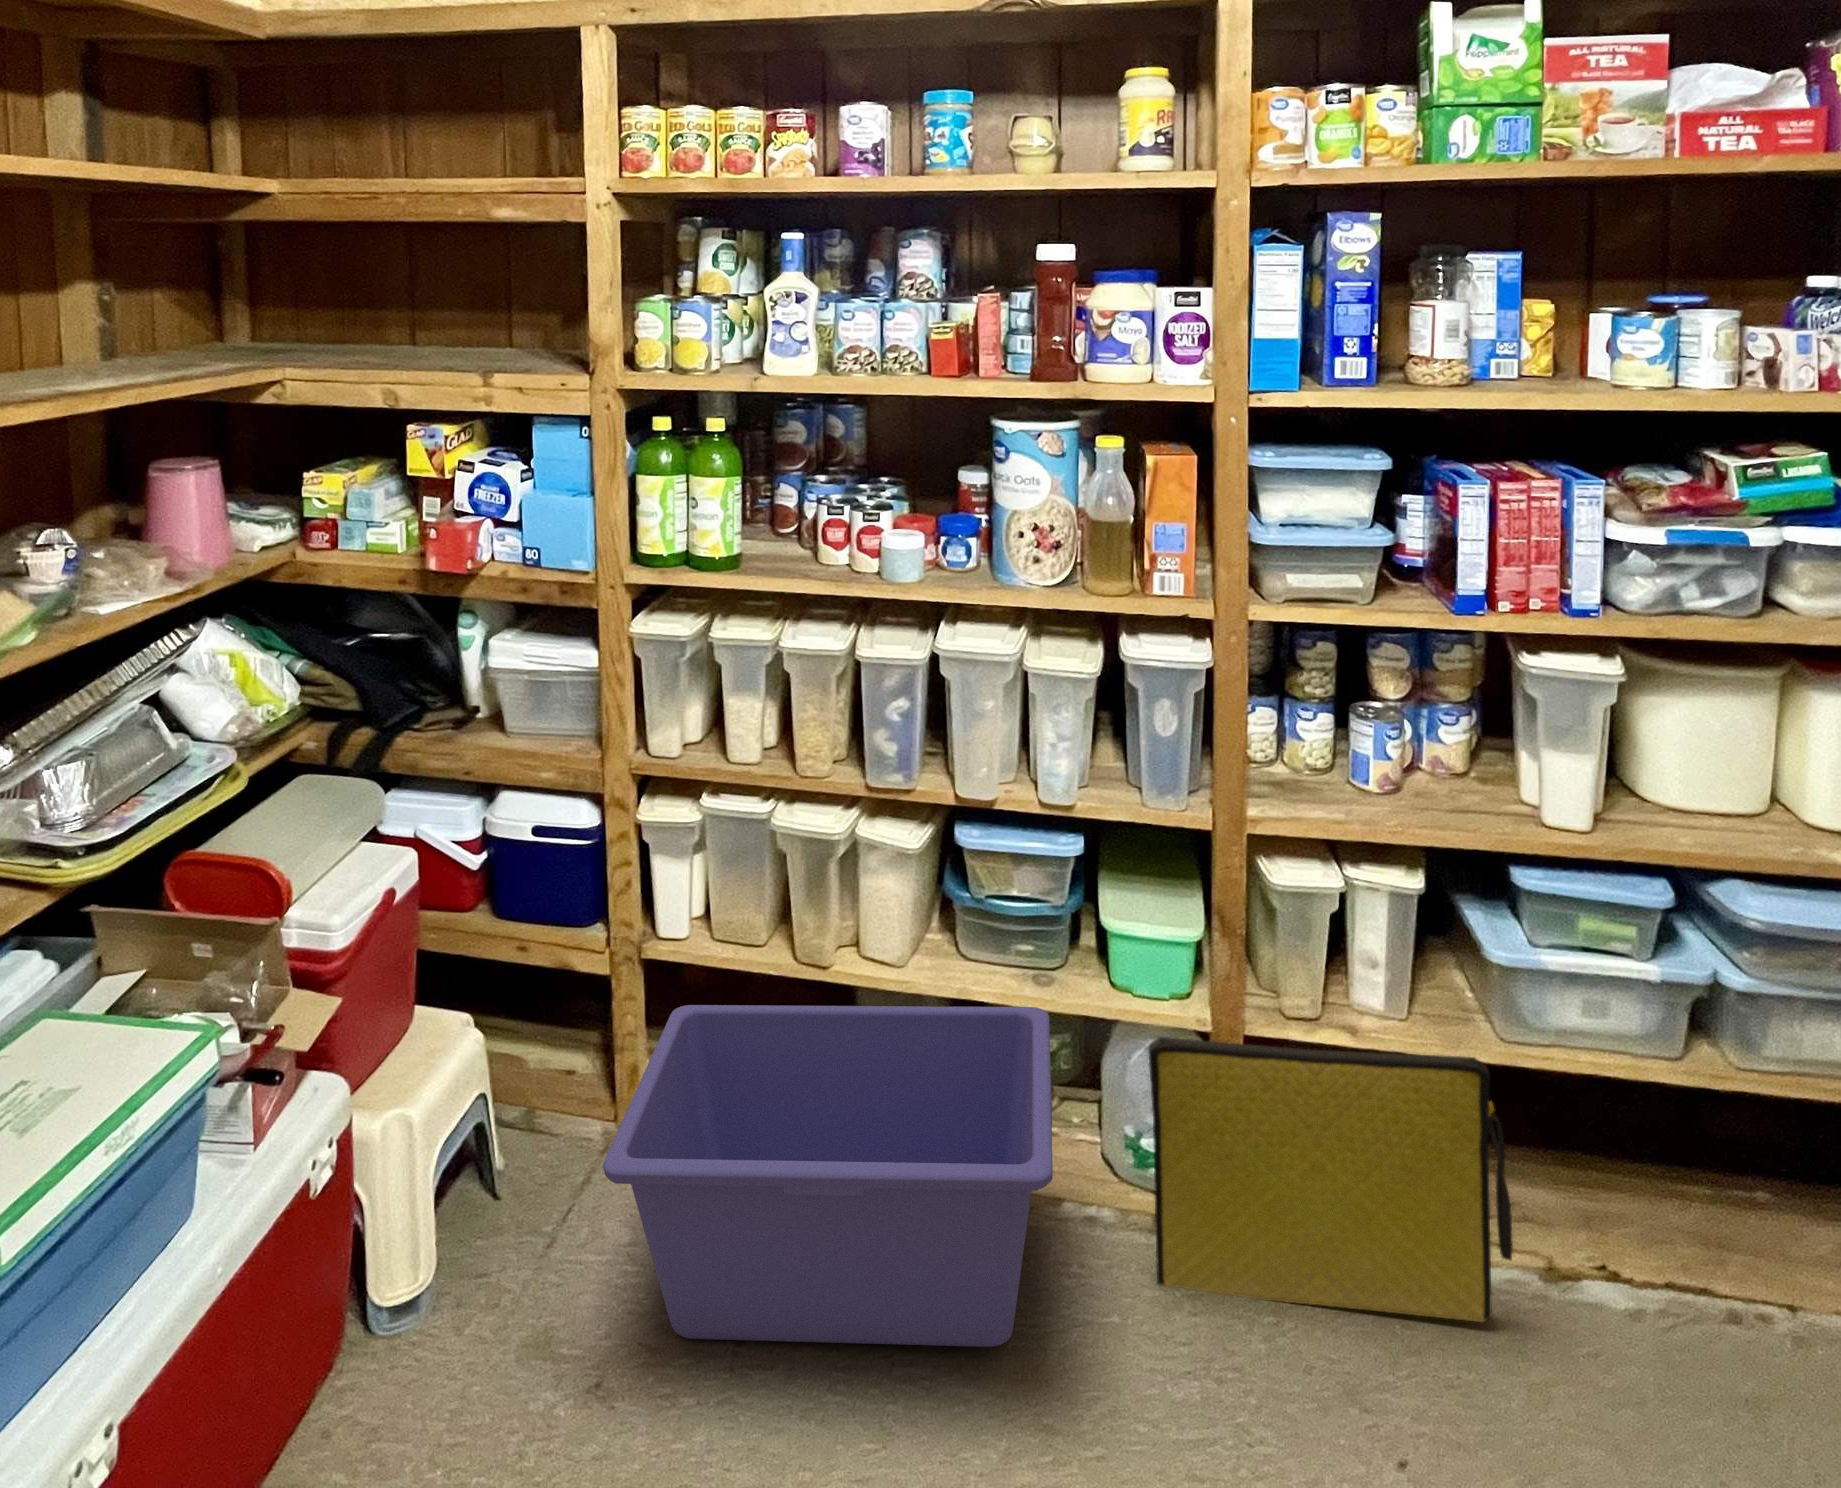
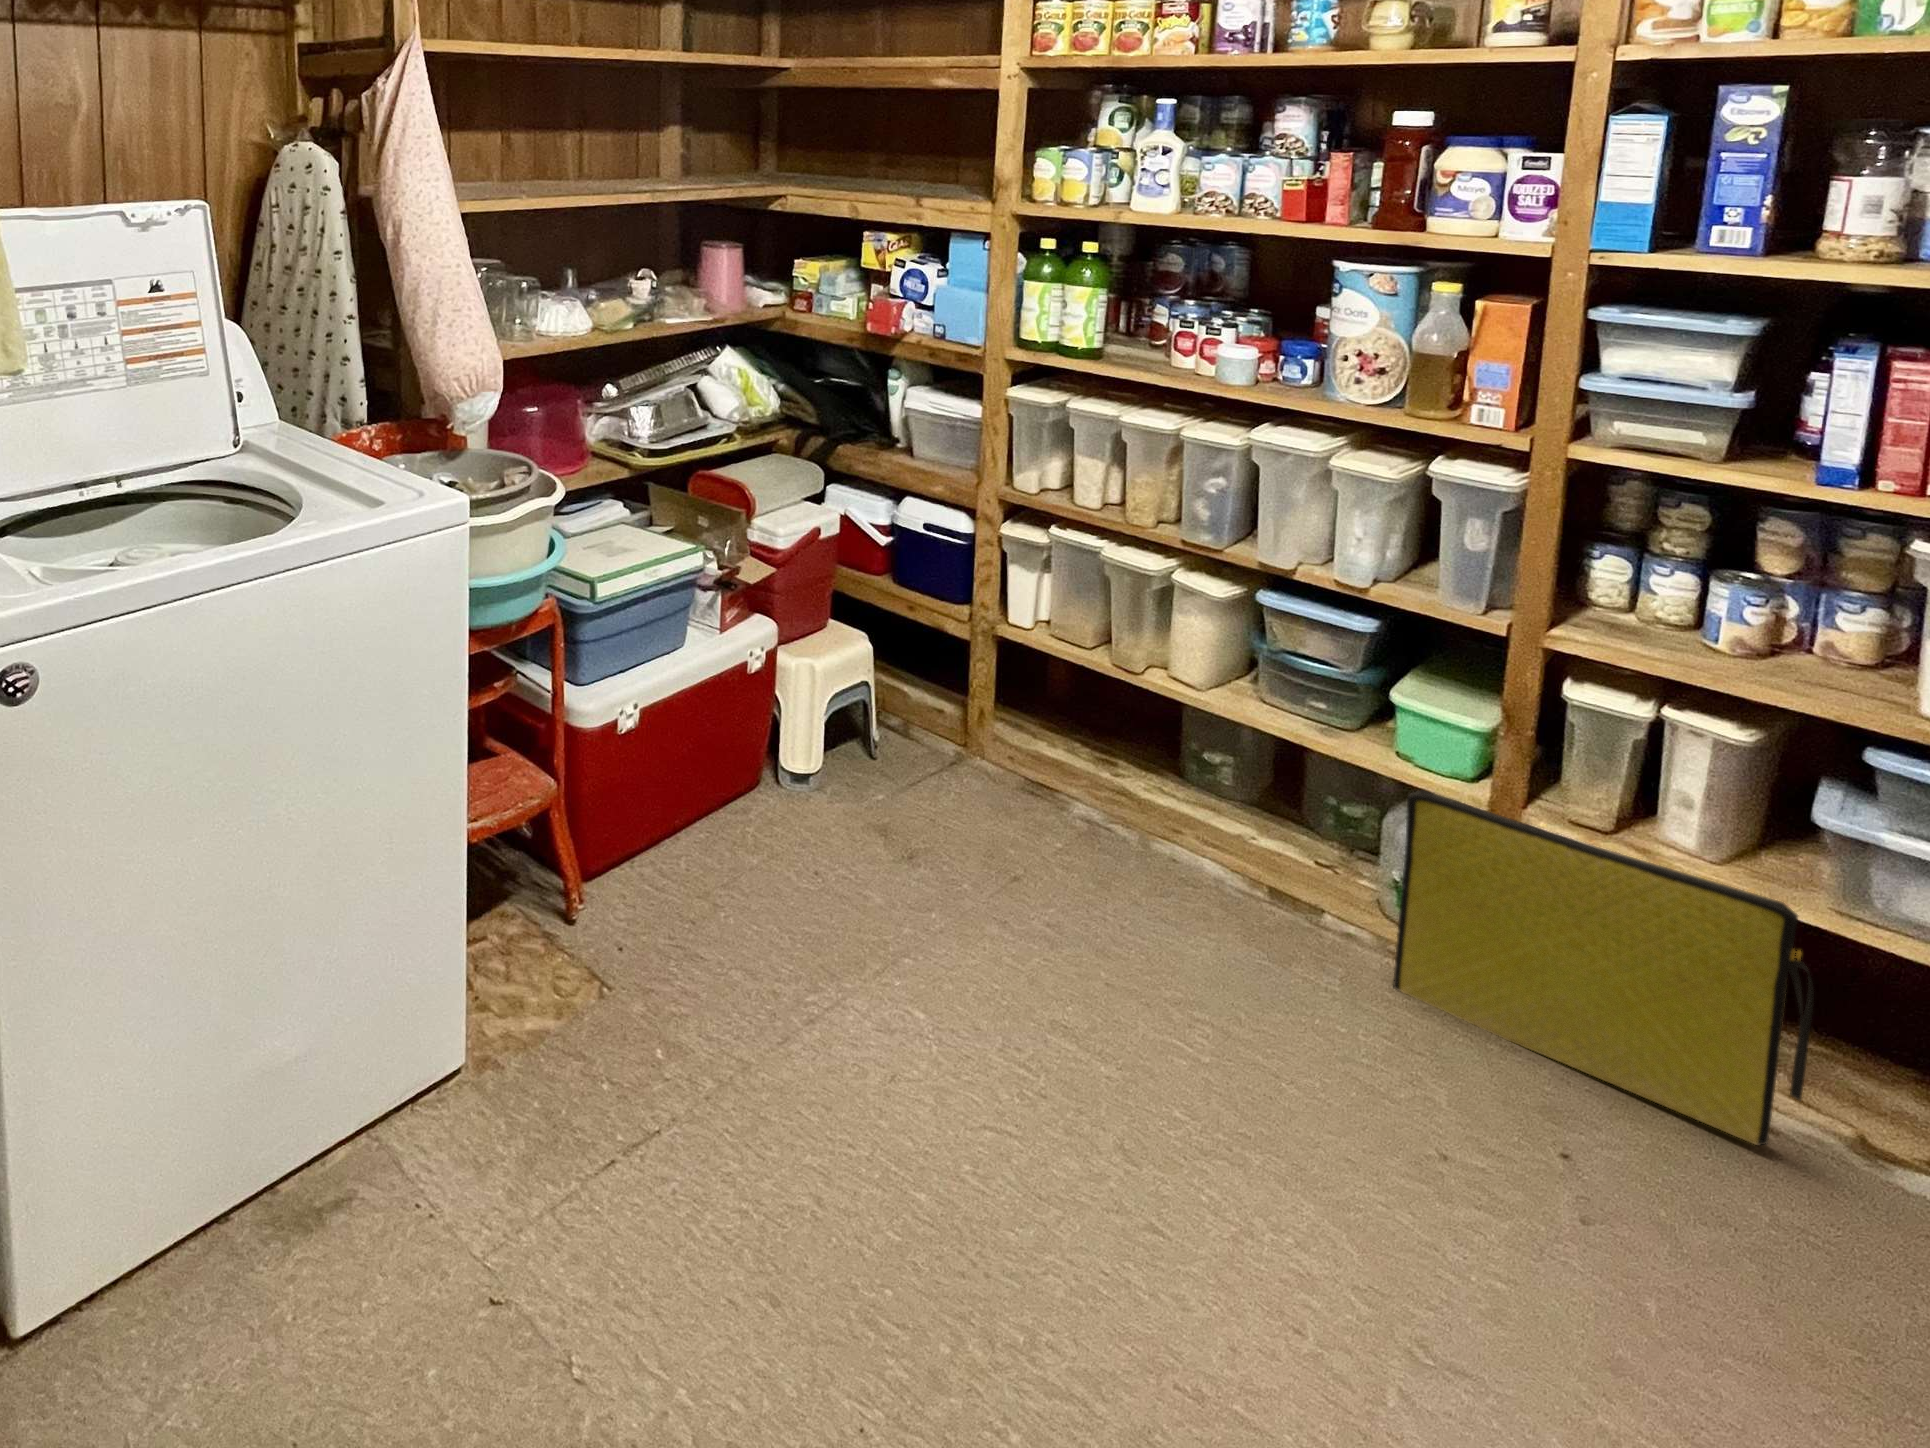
storage bin: present [603,1005,1053,1347] -> none [932,666,1325,959]

